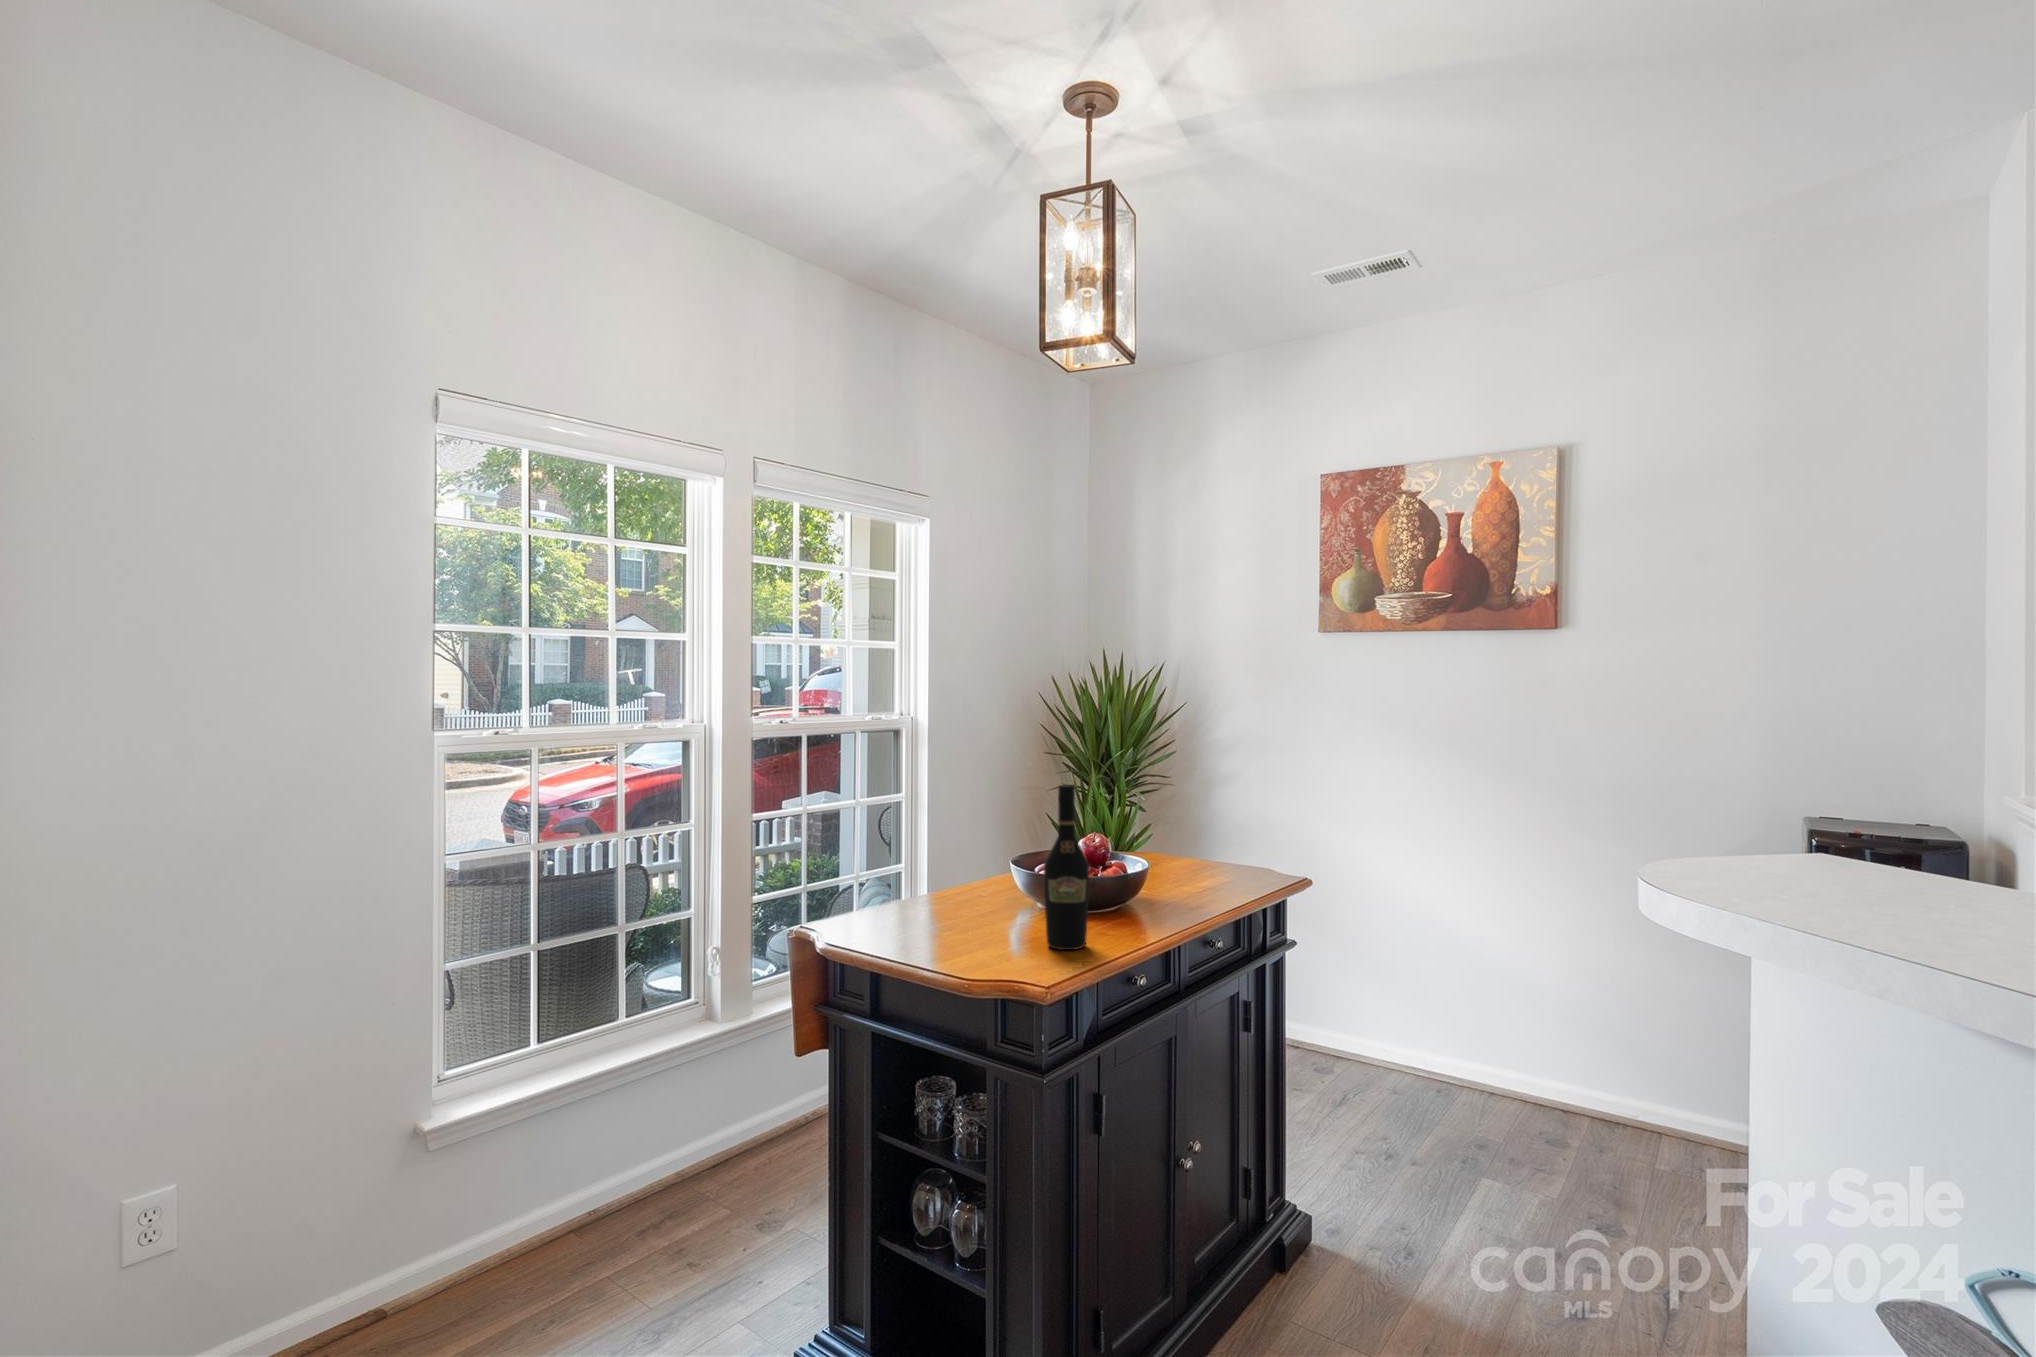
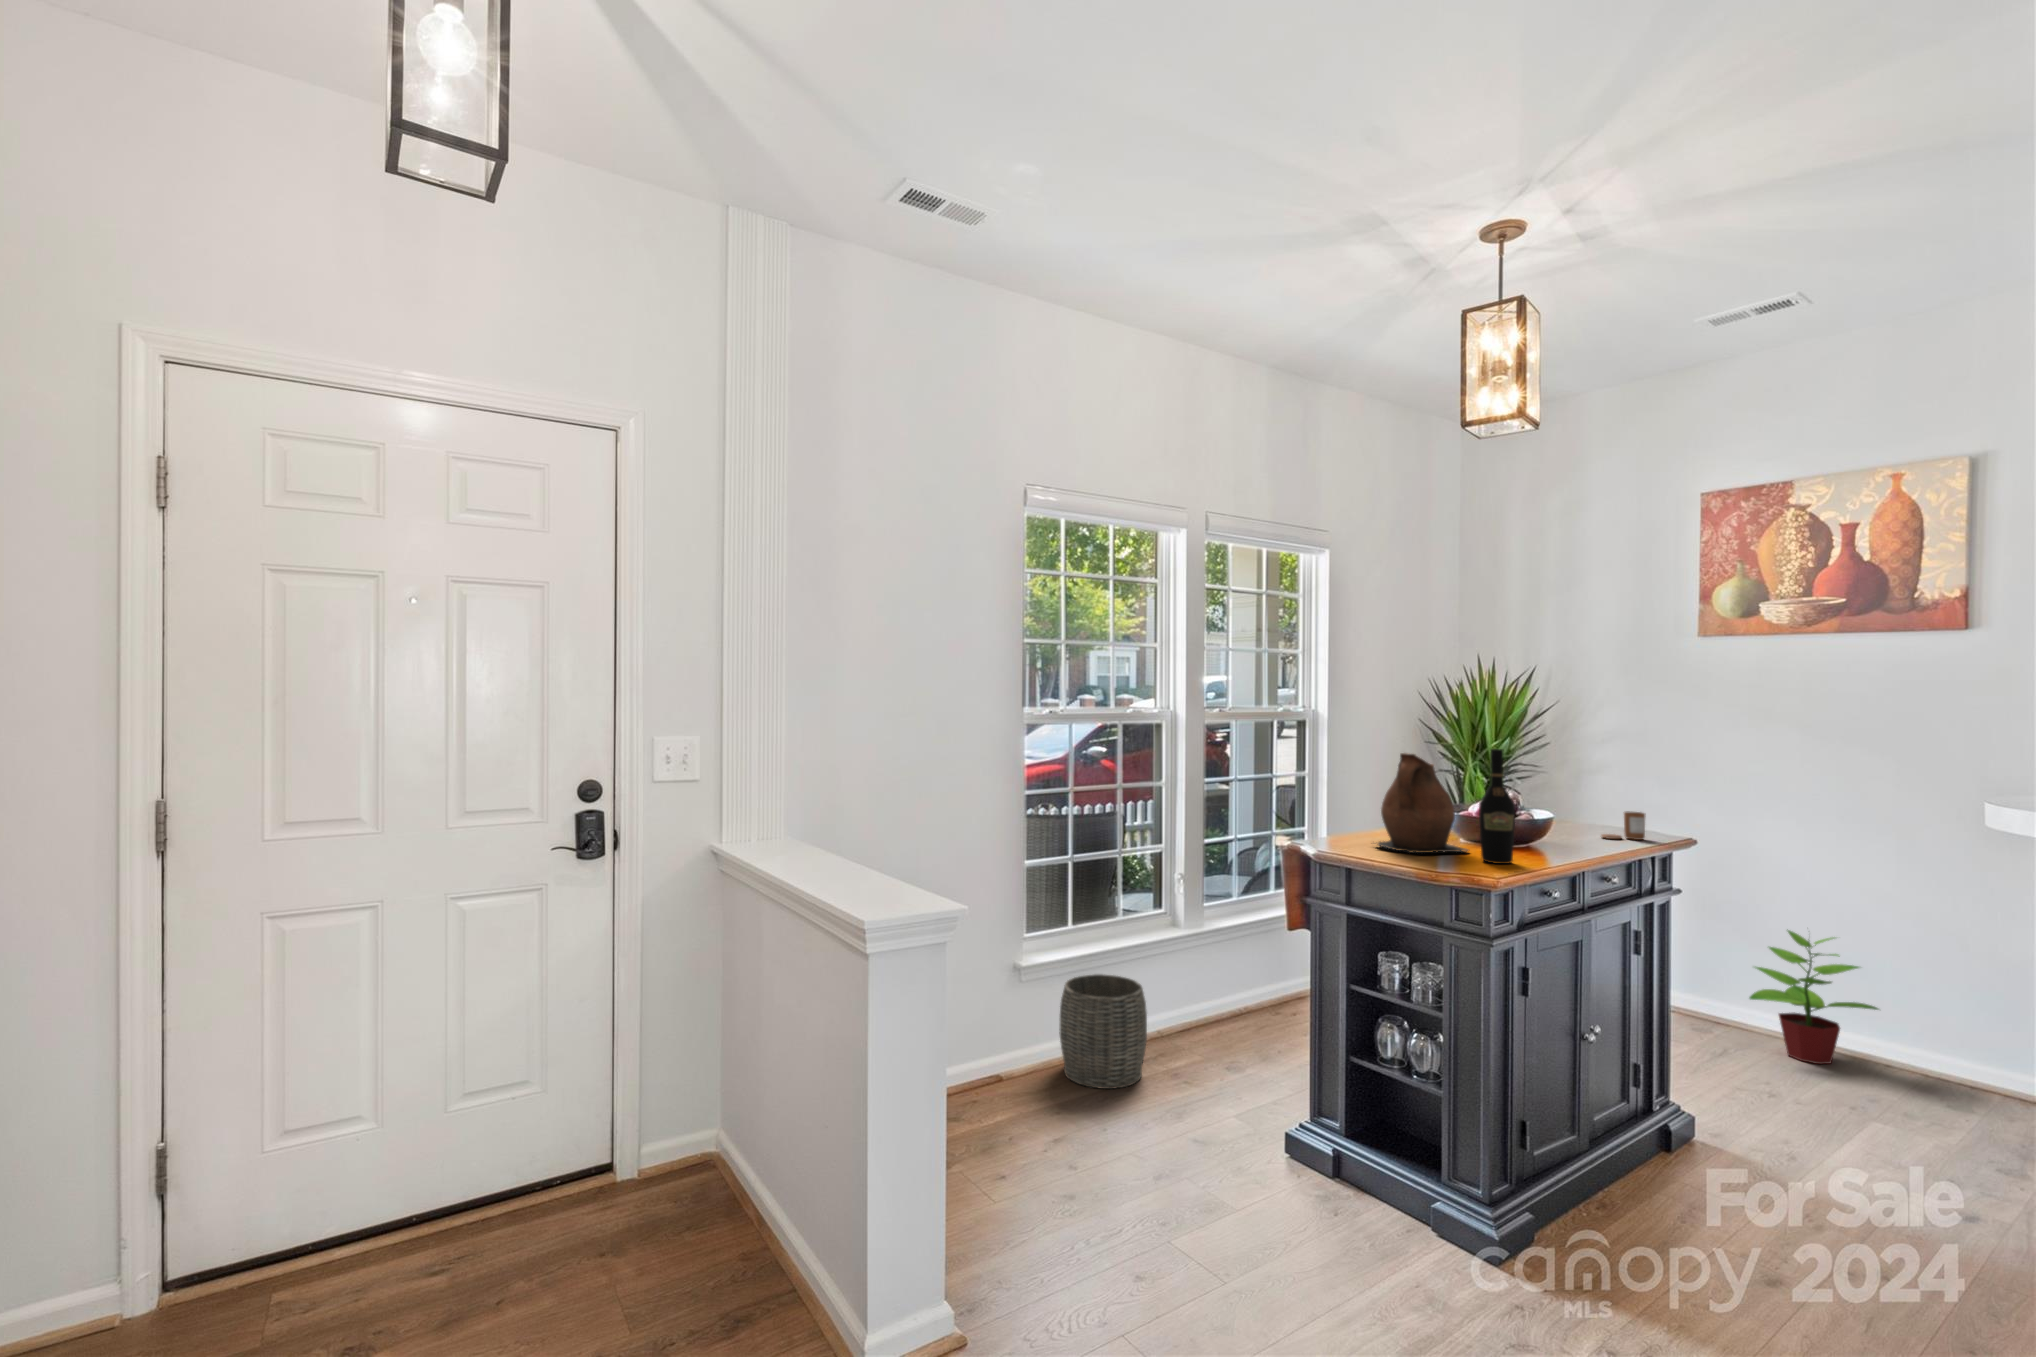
ceramic pitcher: none [911,792,1040,937] -> present [1378,753,1468,853]
candle: none [1208,849,1257,886] -> present [1602,811,1645,840]
potted plant: none [1365,953,1485,1103] -> present [1750,930,1878,1064]
woven basket: none [494,1113,635,1300] -> present [1059,974,1147,1089]

